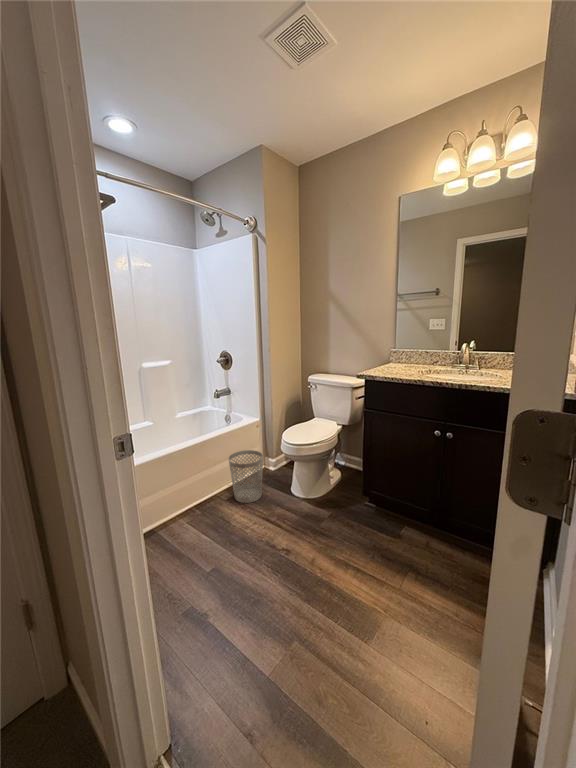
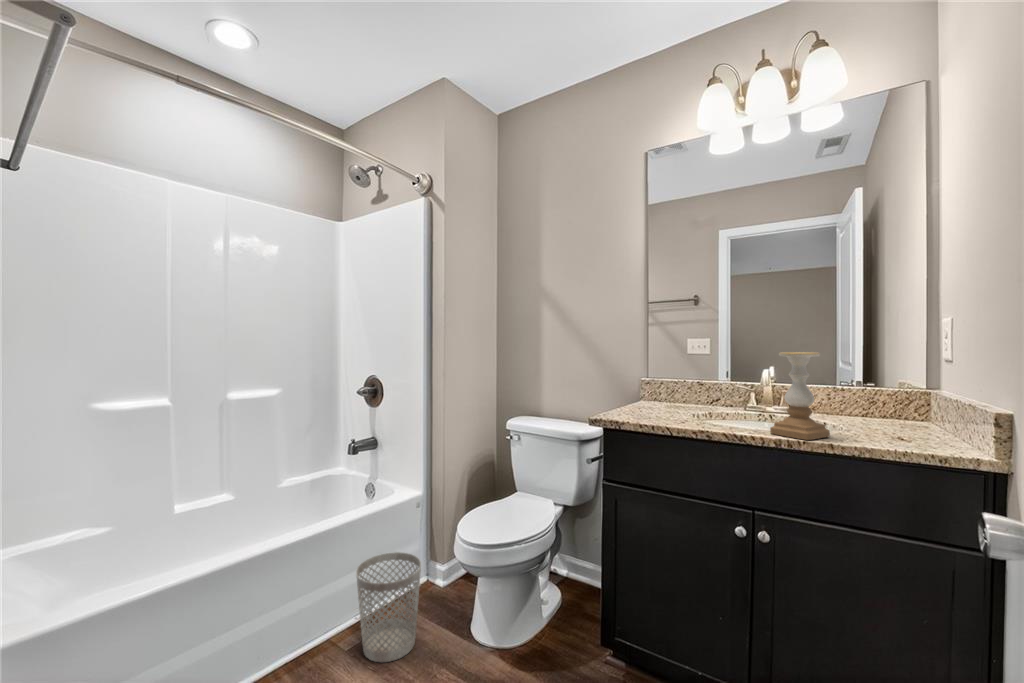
candle holder: none [458,334,492,384] -> present [770,352,830,440]

